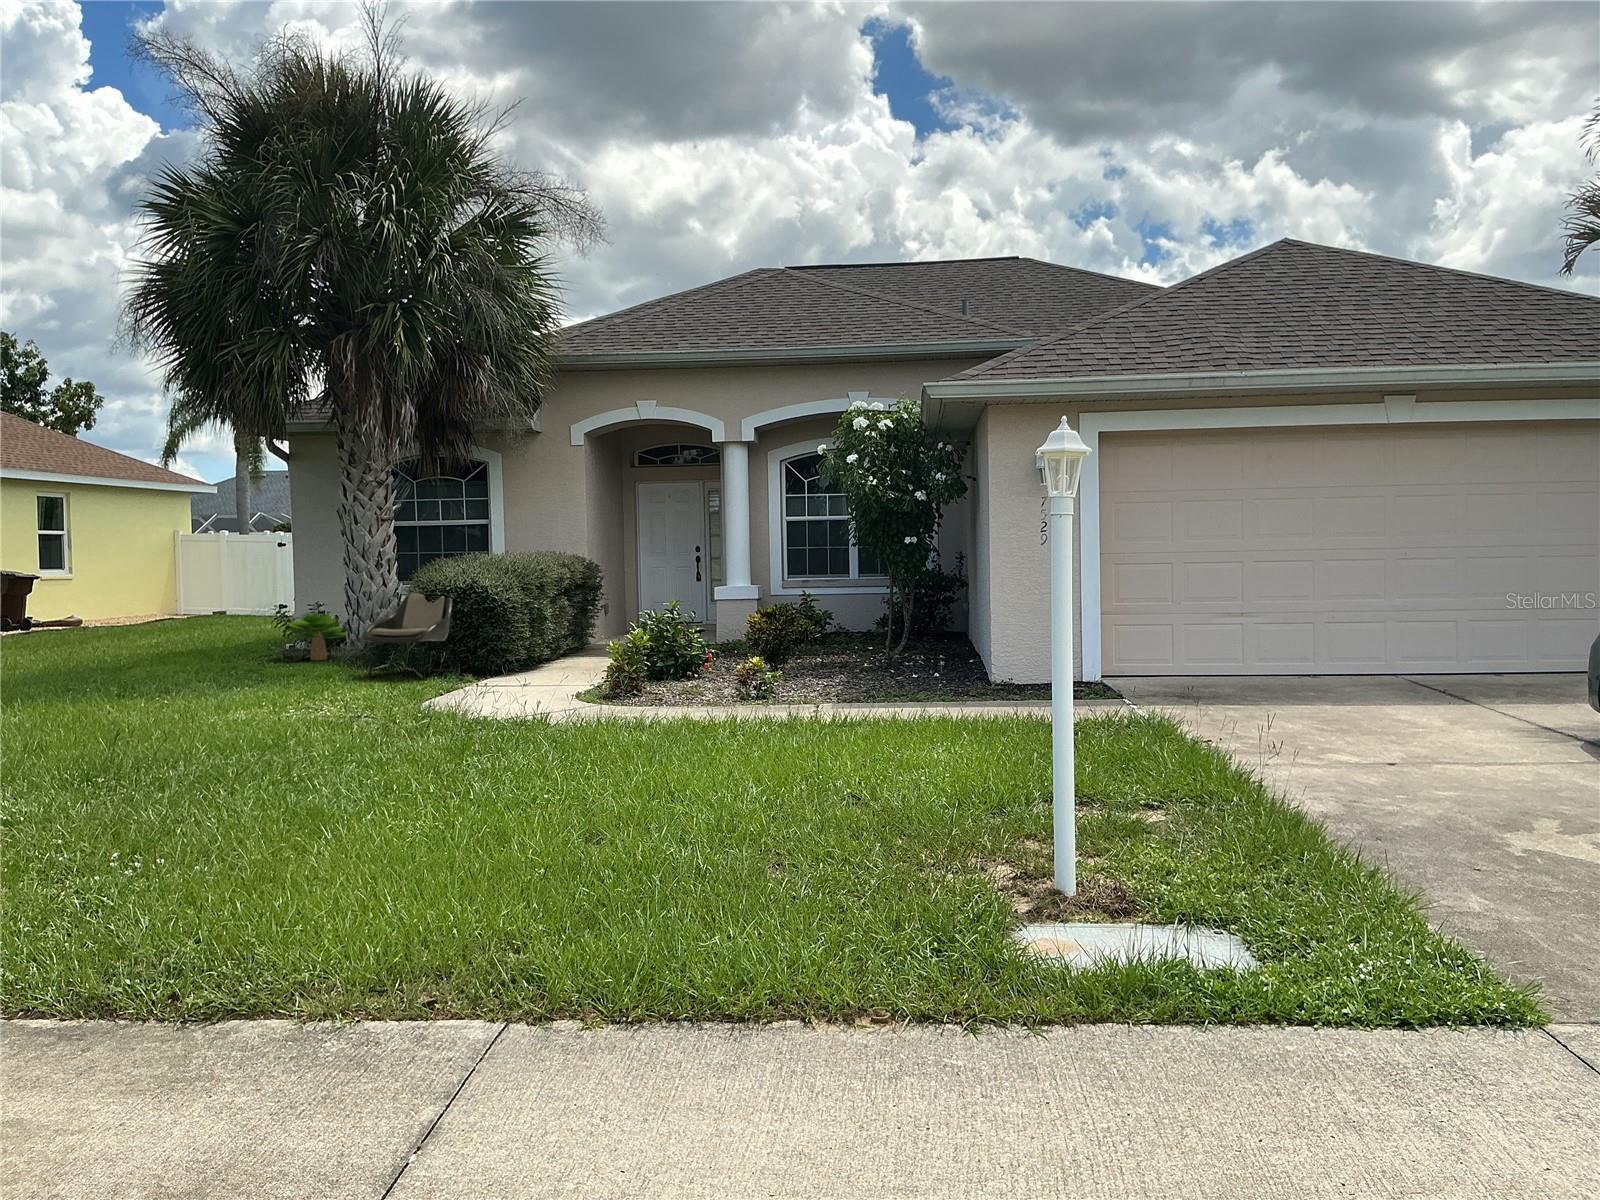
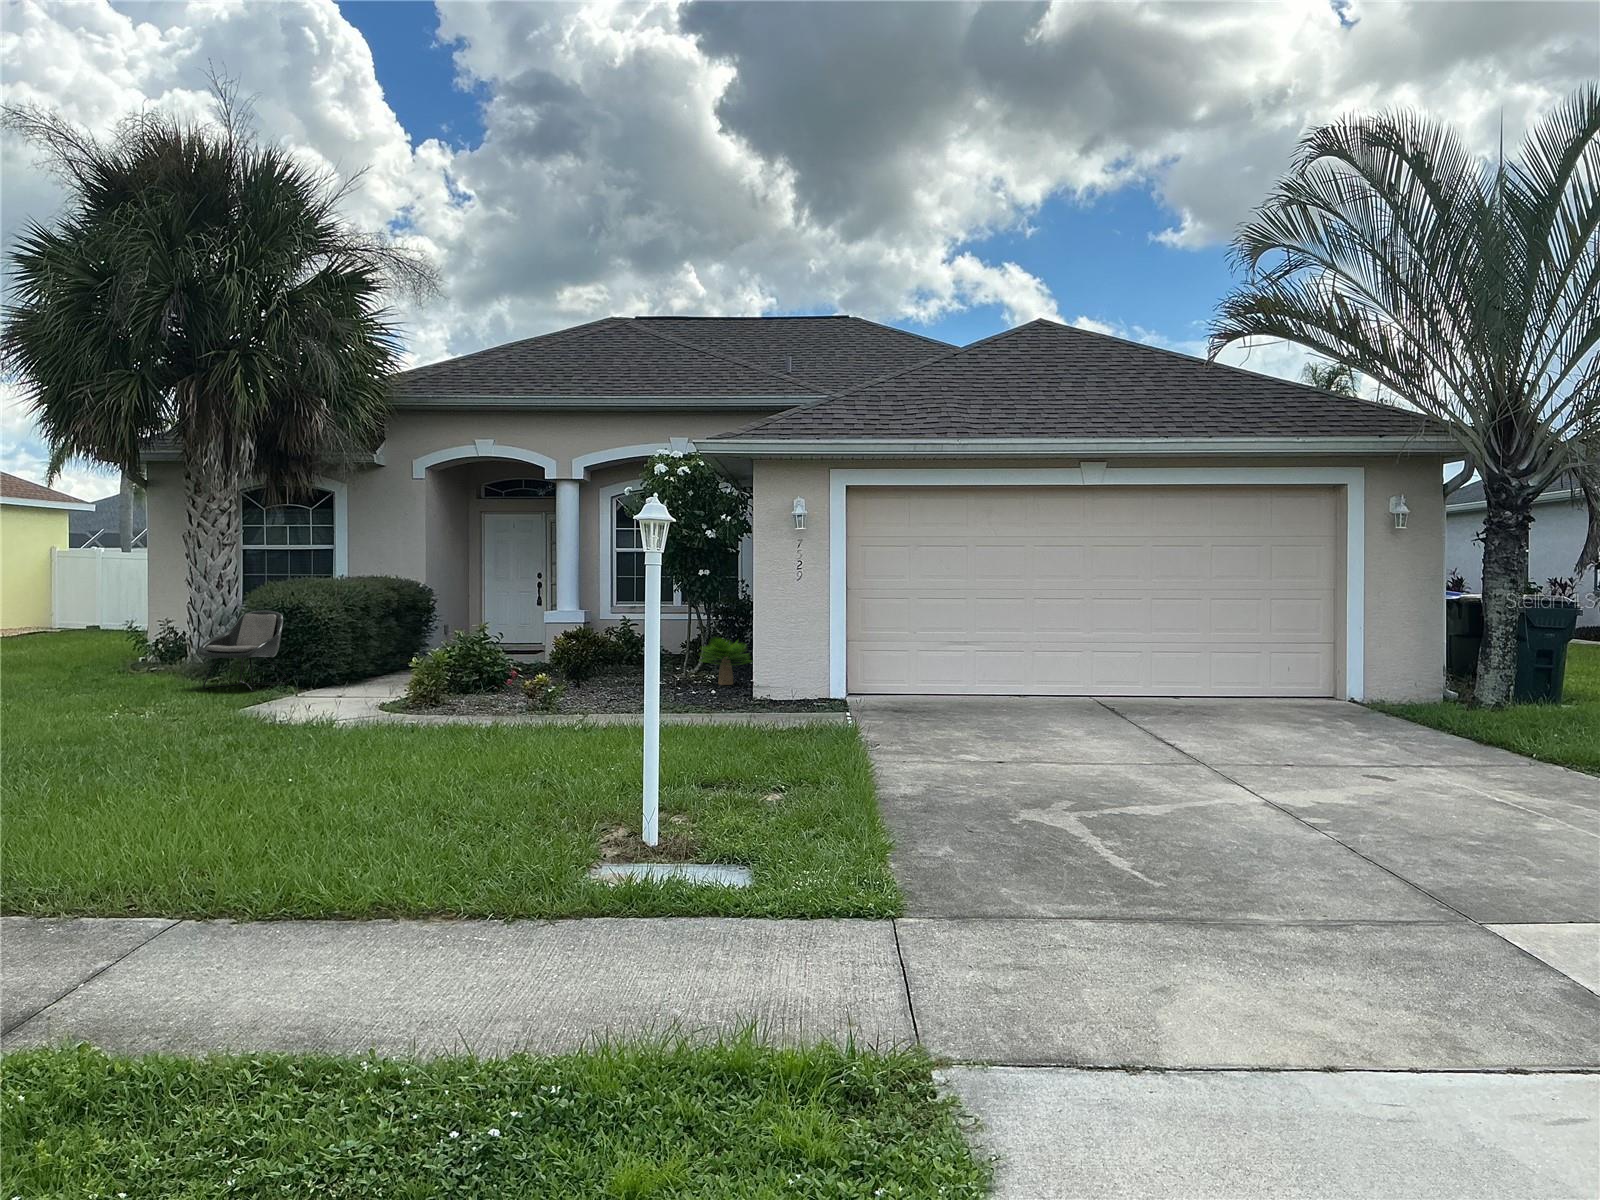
potted plant: present [289,612,345,660] -> present [700,638,751,685]

